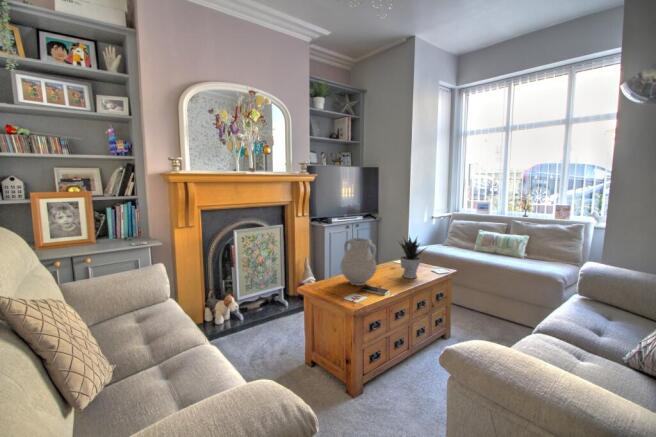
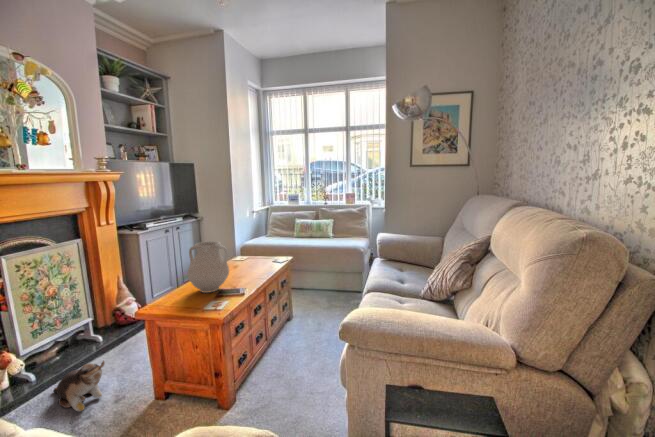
potted plant: present [400,237,425,278] -> none [243,230,272,273]
plush toy: none [250,317,276,351] -> present [53,361,104,411]

